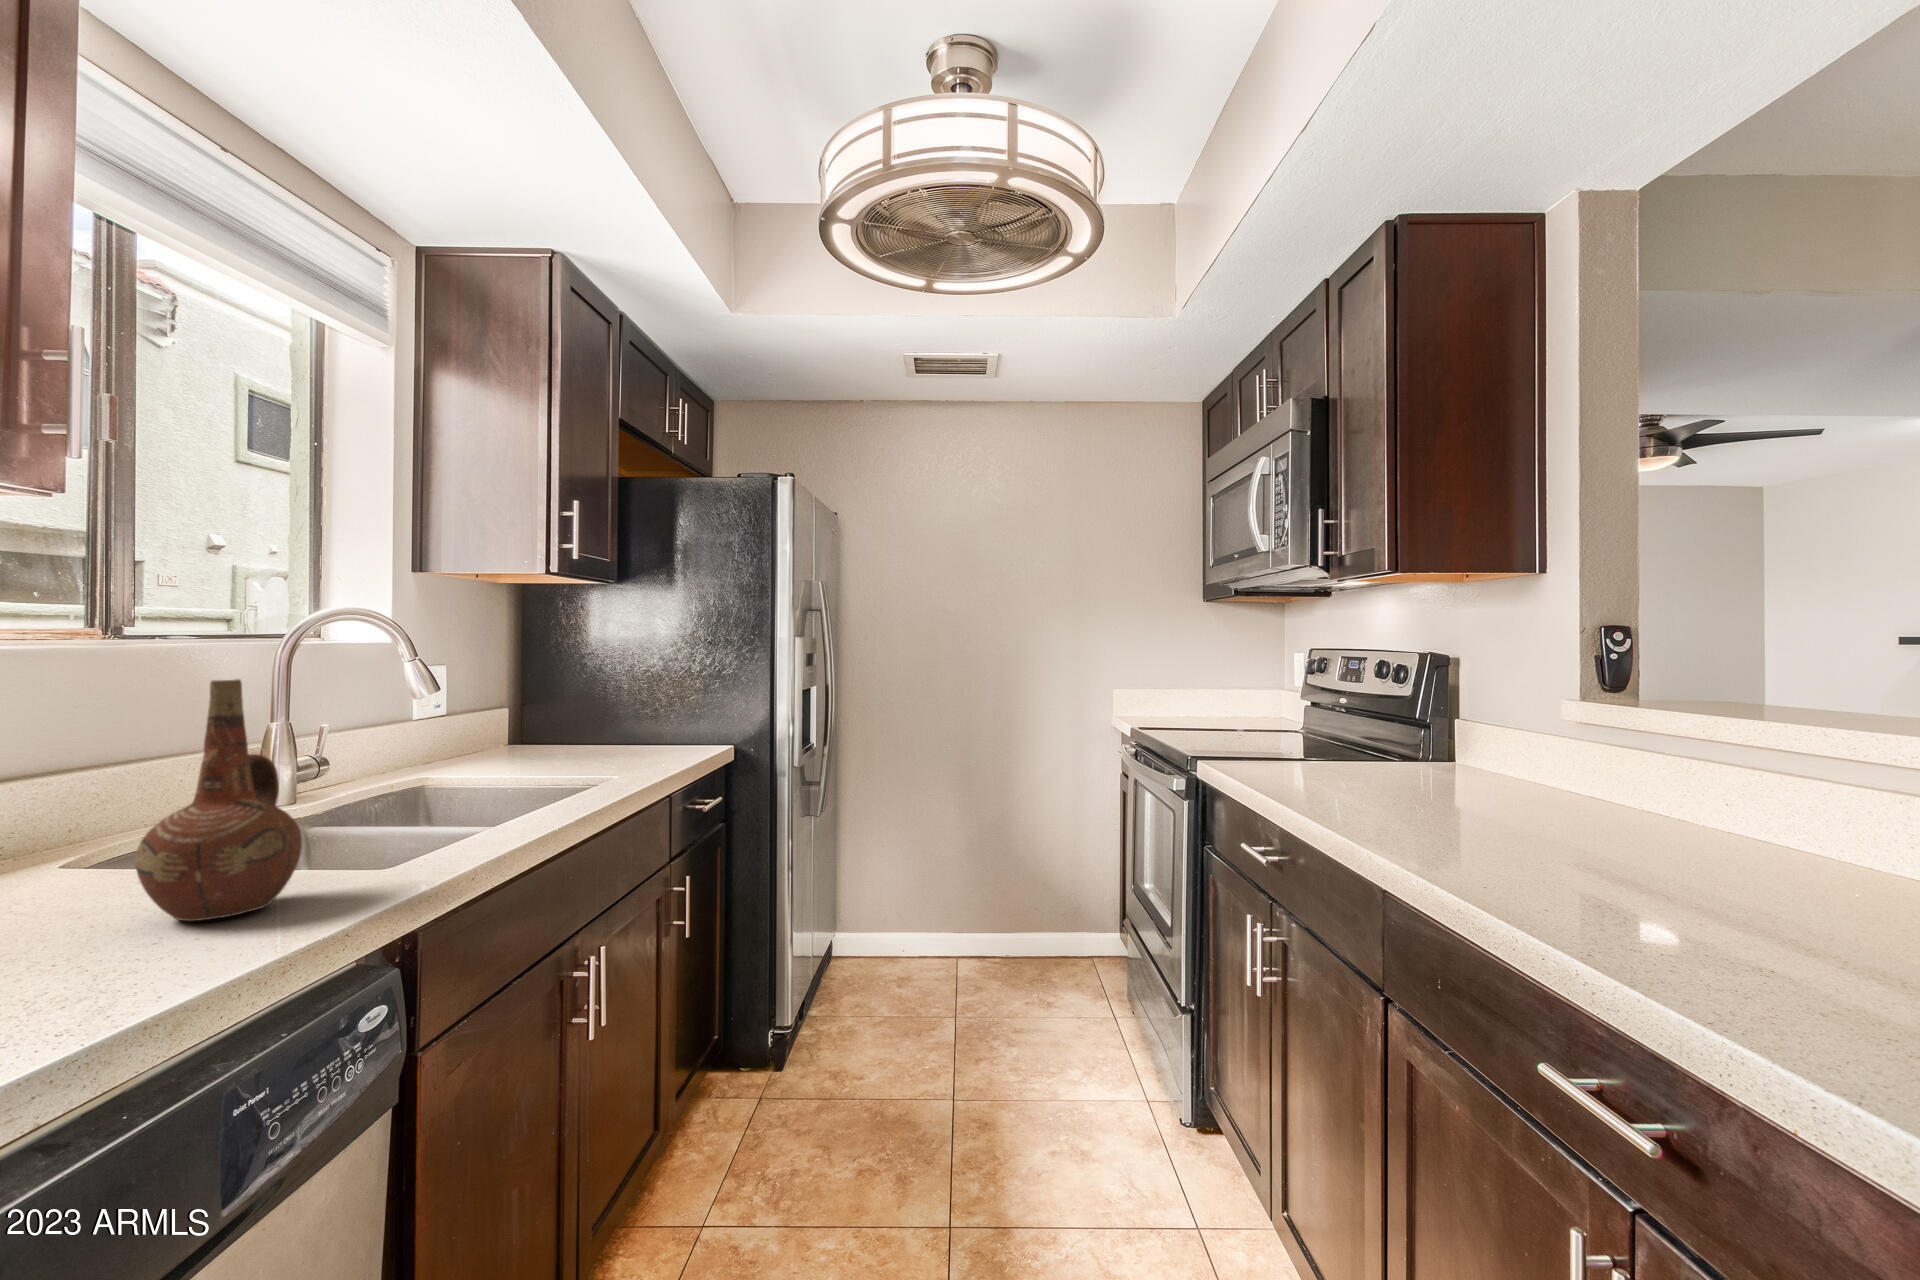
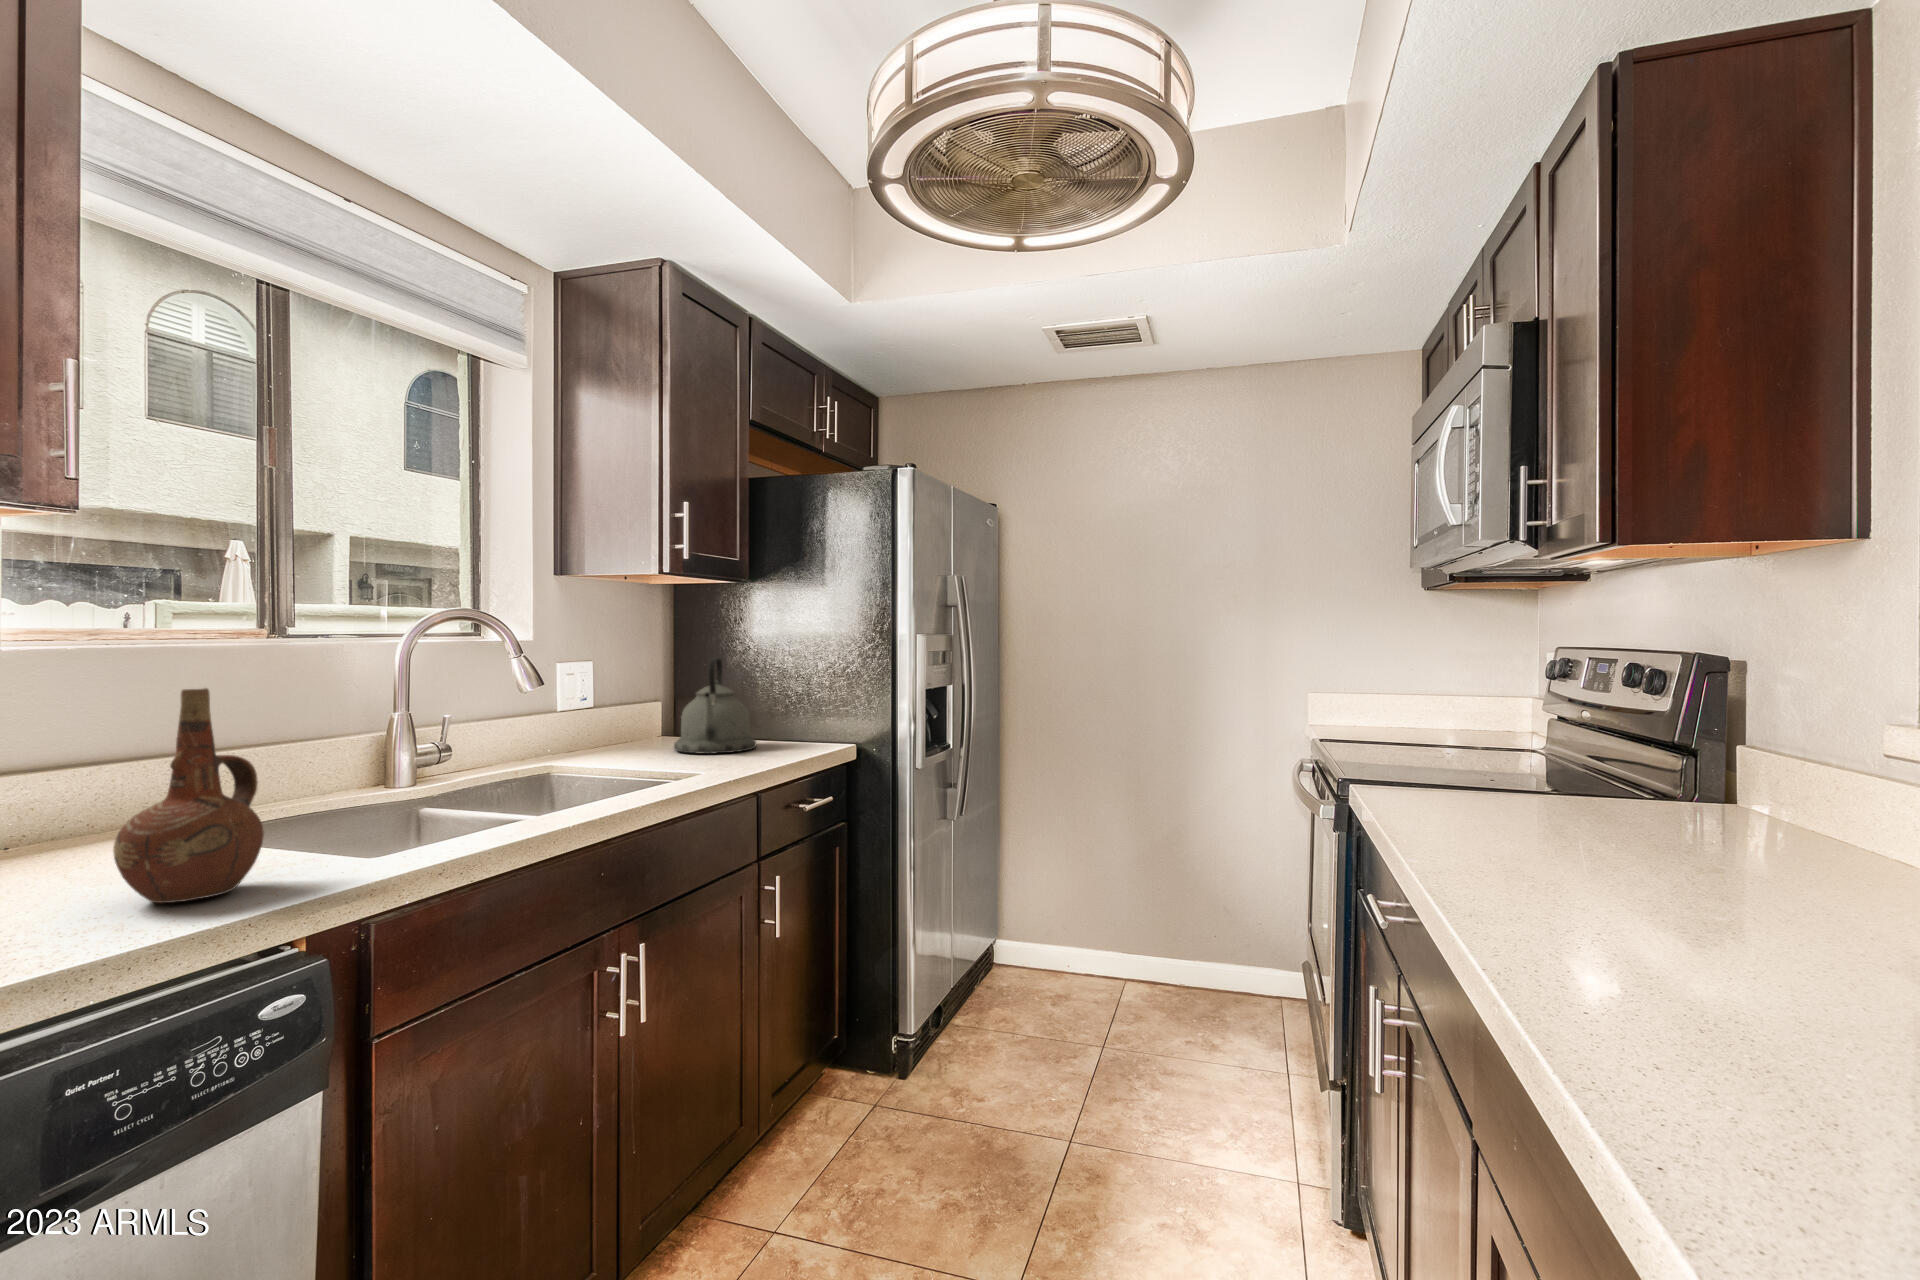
kettle: none [545,663,634,760] -> present [674,658,756,754]

